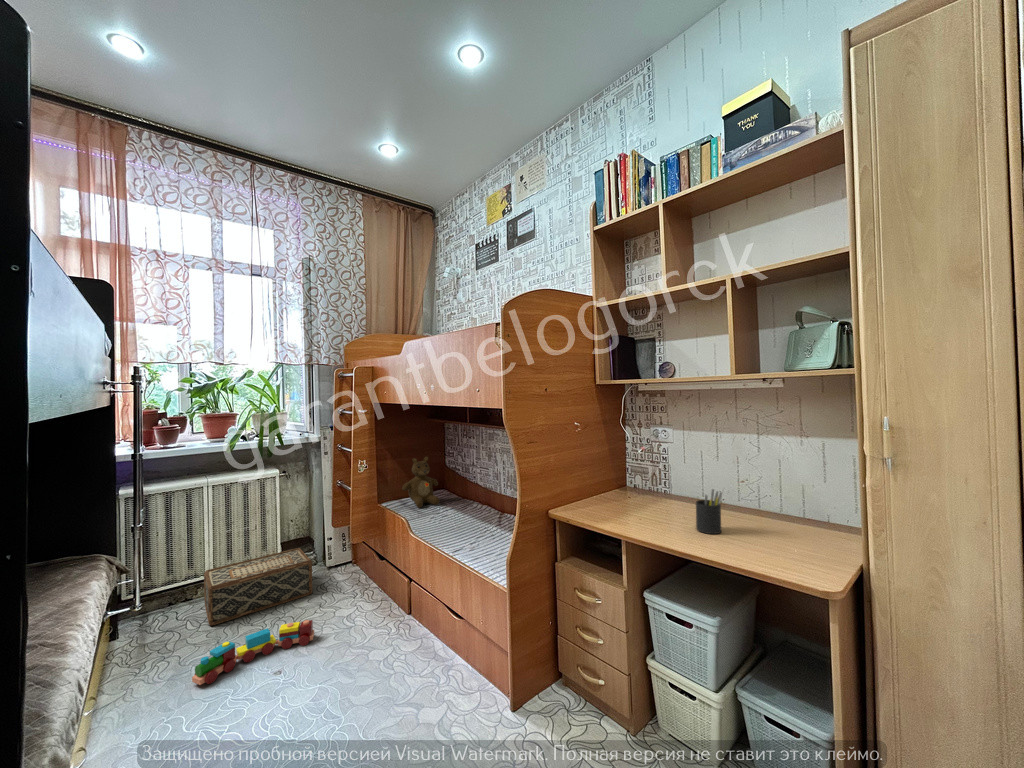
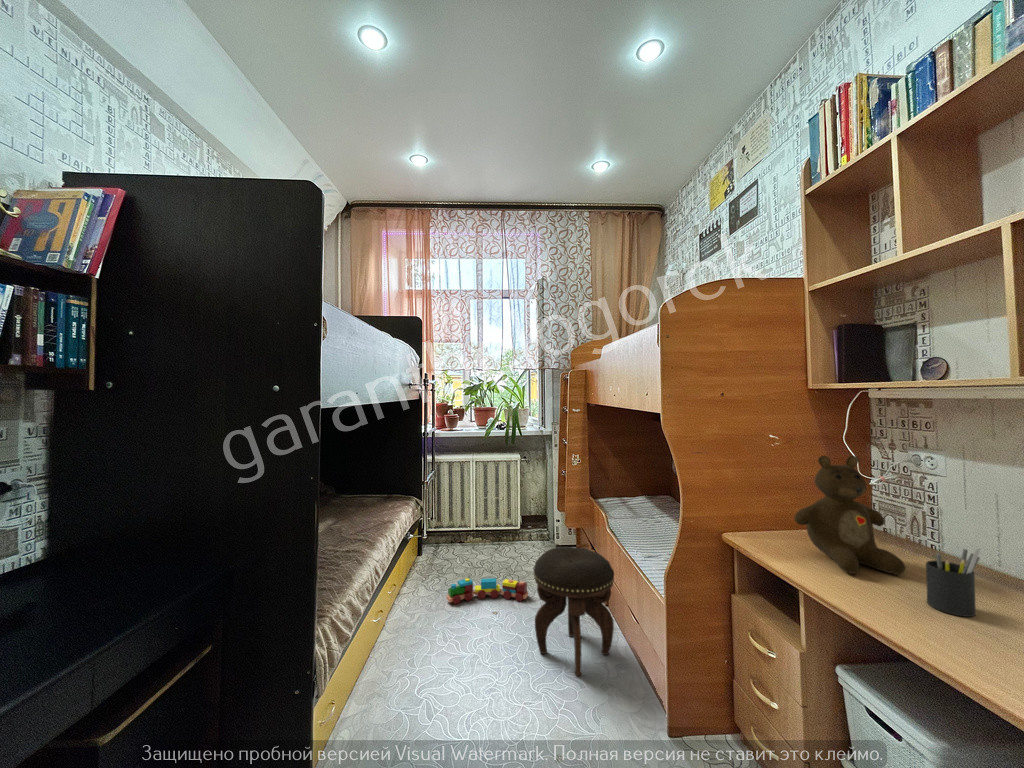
teddy bear: present [402,457,440,508] -> present [794,456,905,575]
woven basket: present [204,548,312,626] -> none [467,523,539,566]
footstool: none [345,559,436,700] -> present [534,547,614,676]

